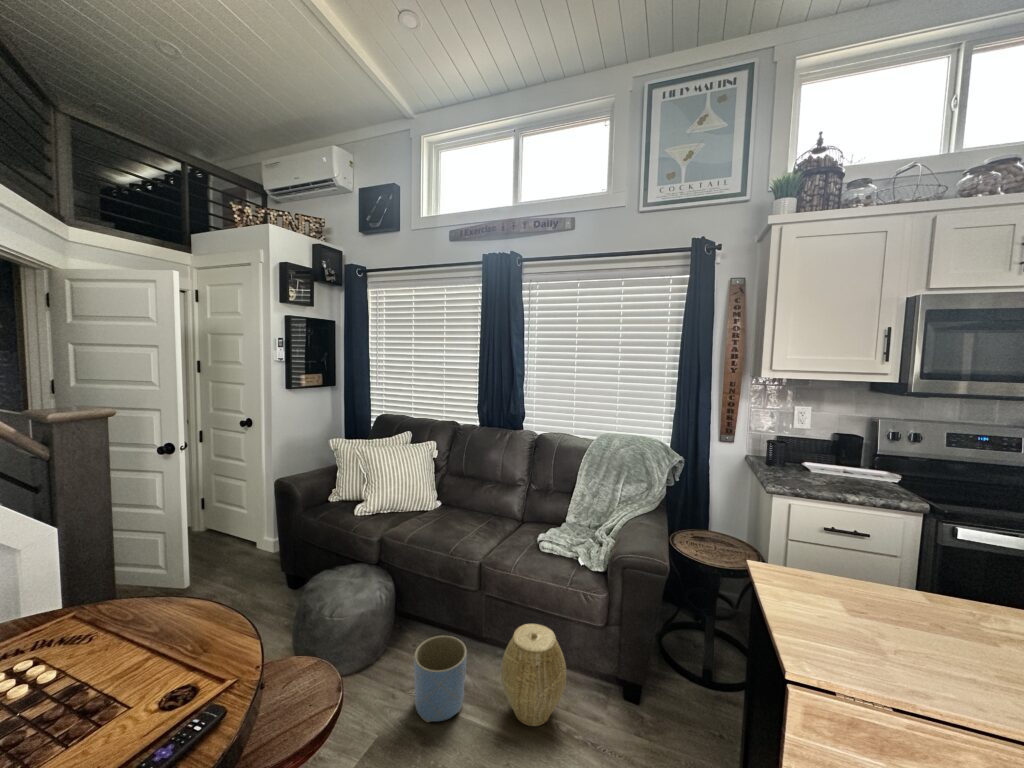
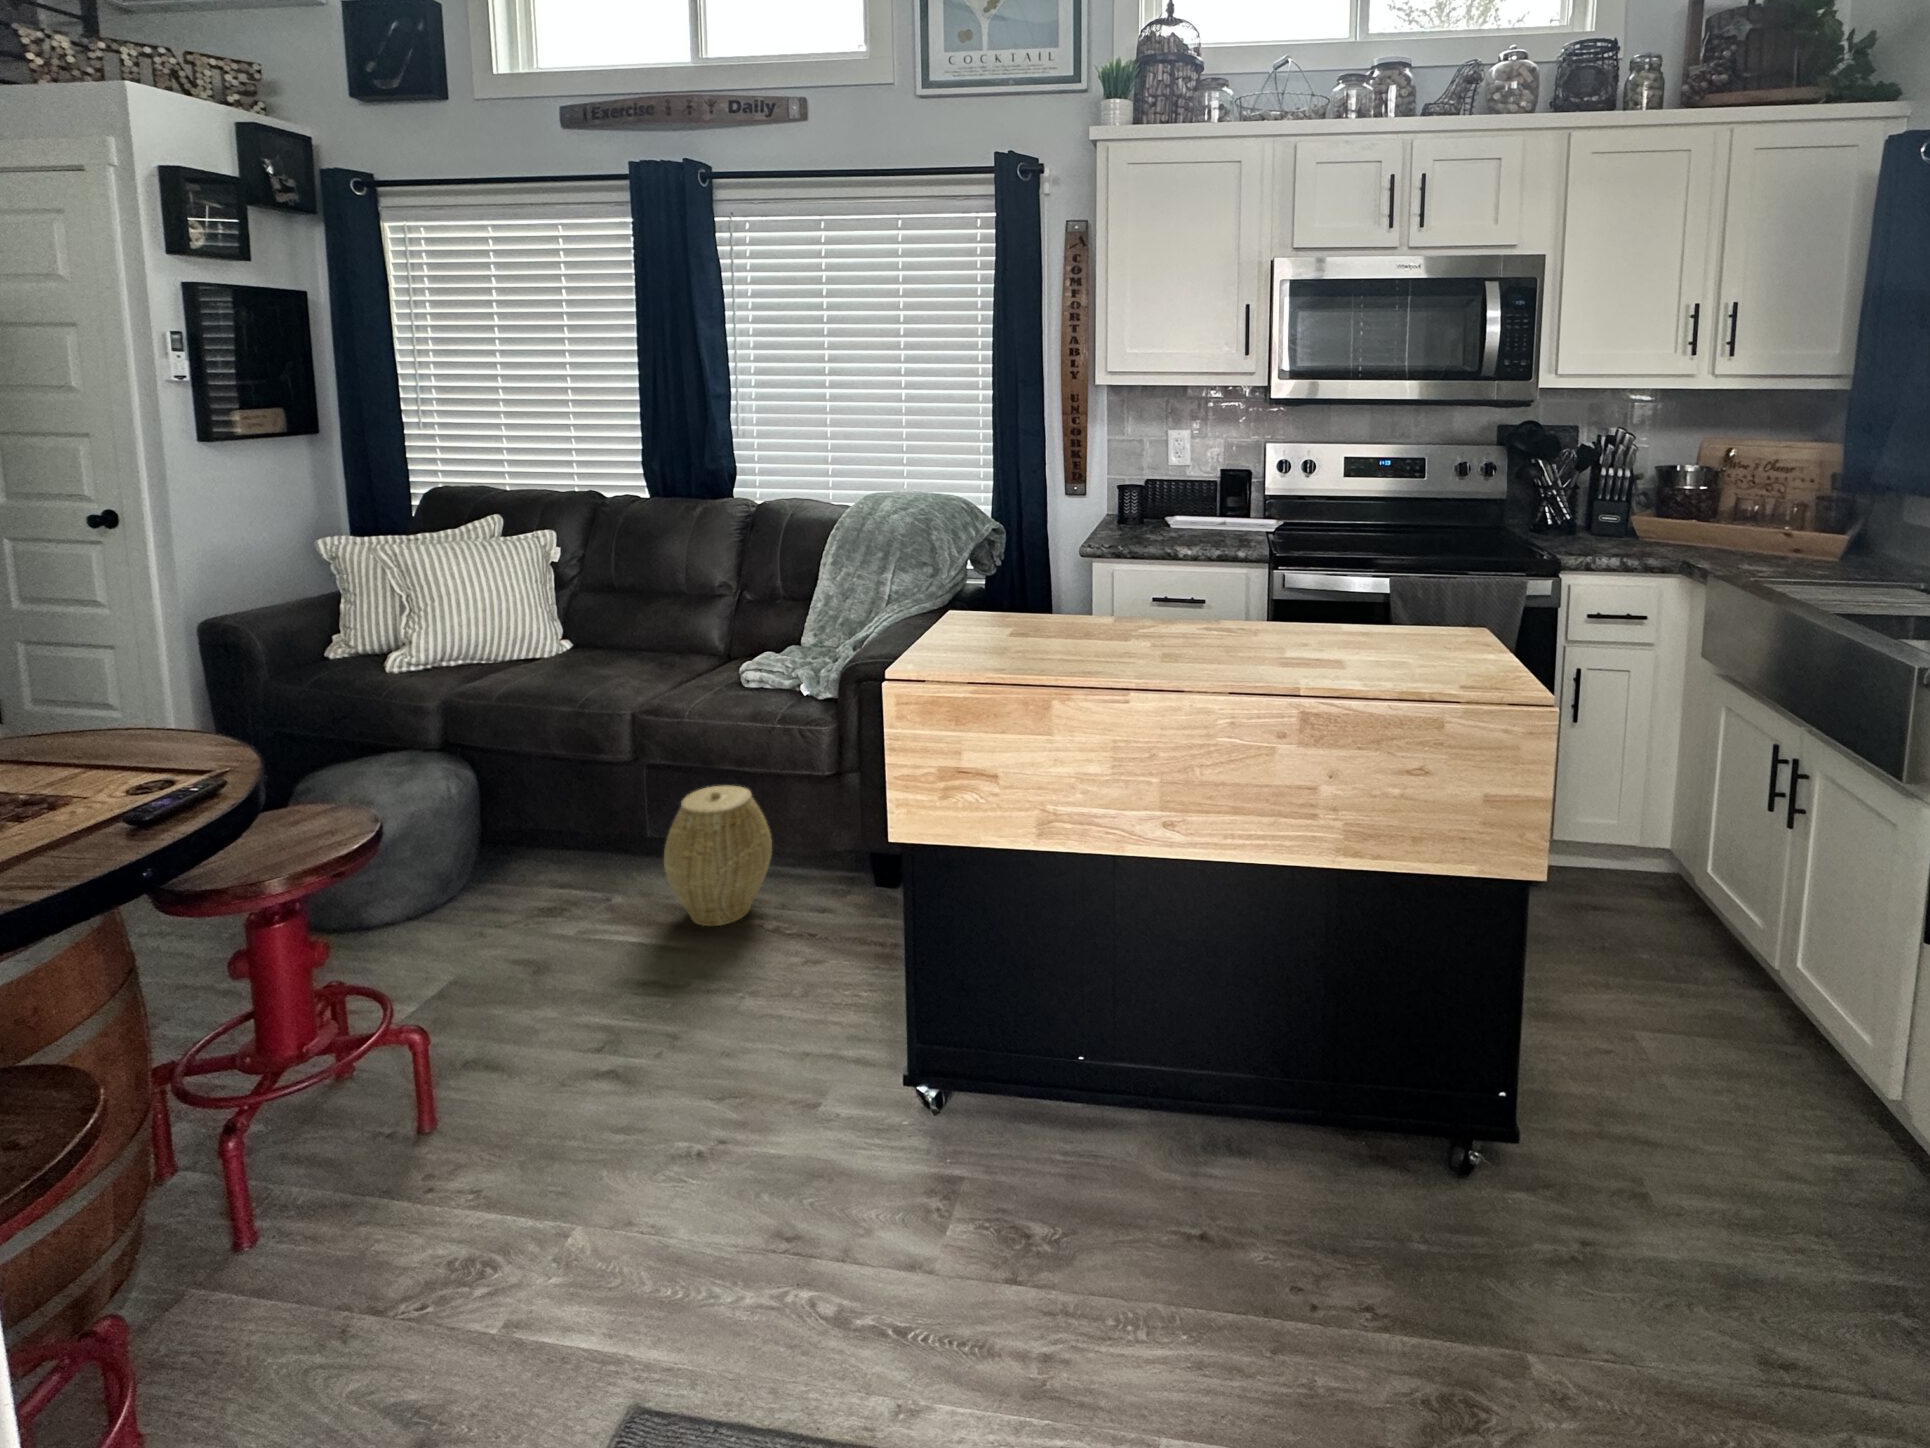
planter: present [414,636,467,722] -> none [511,827,606,948]

